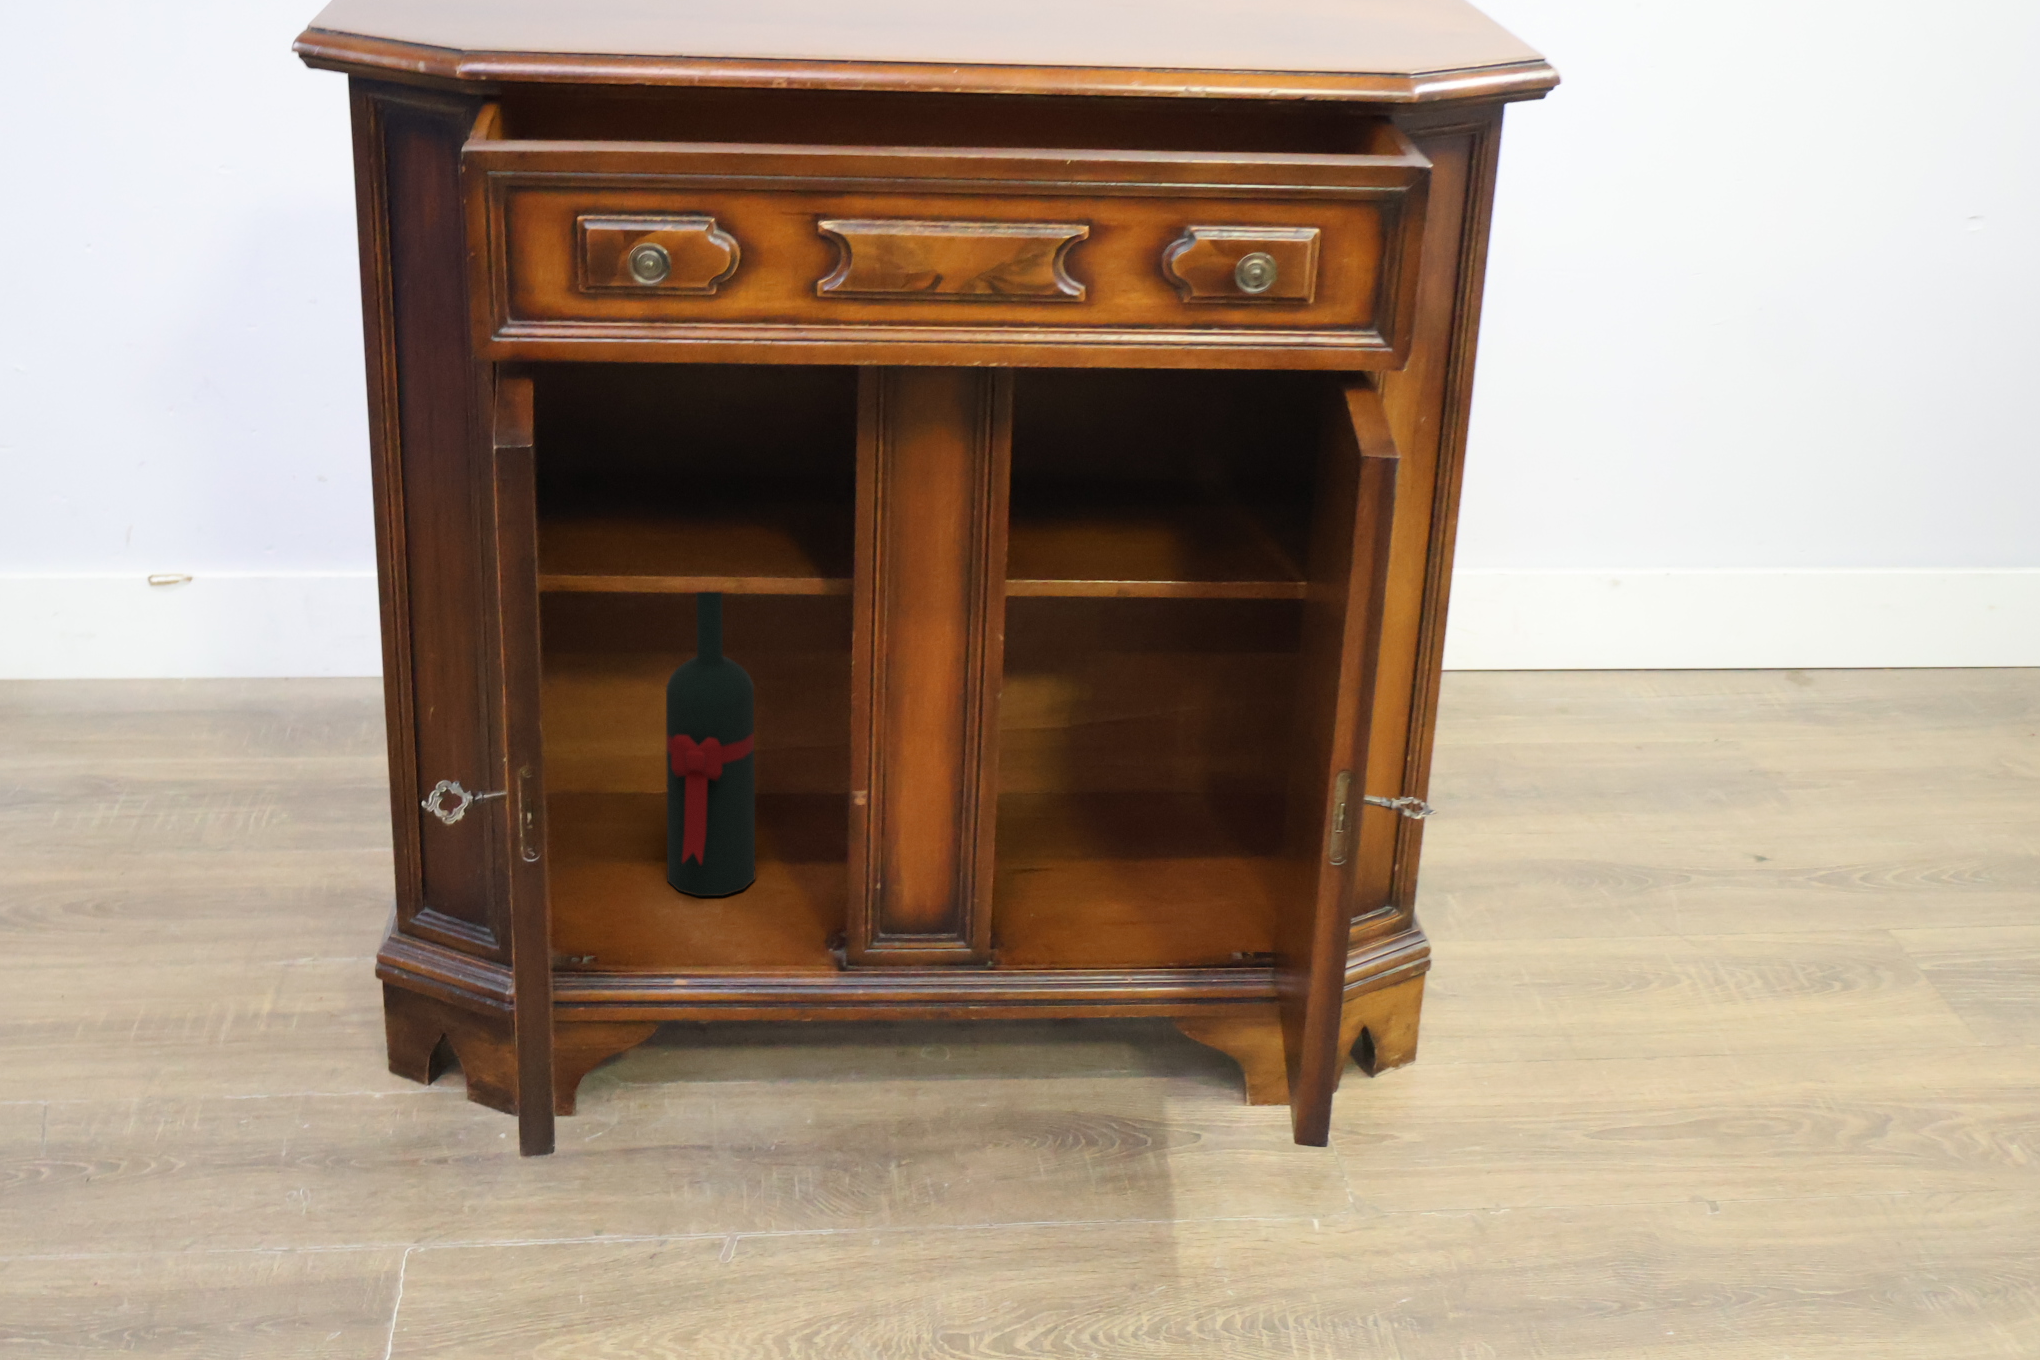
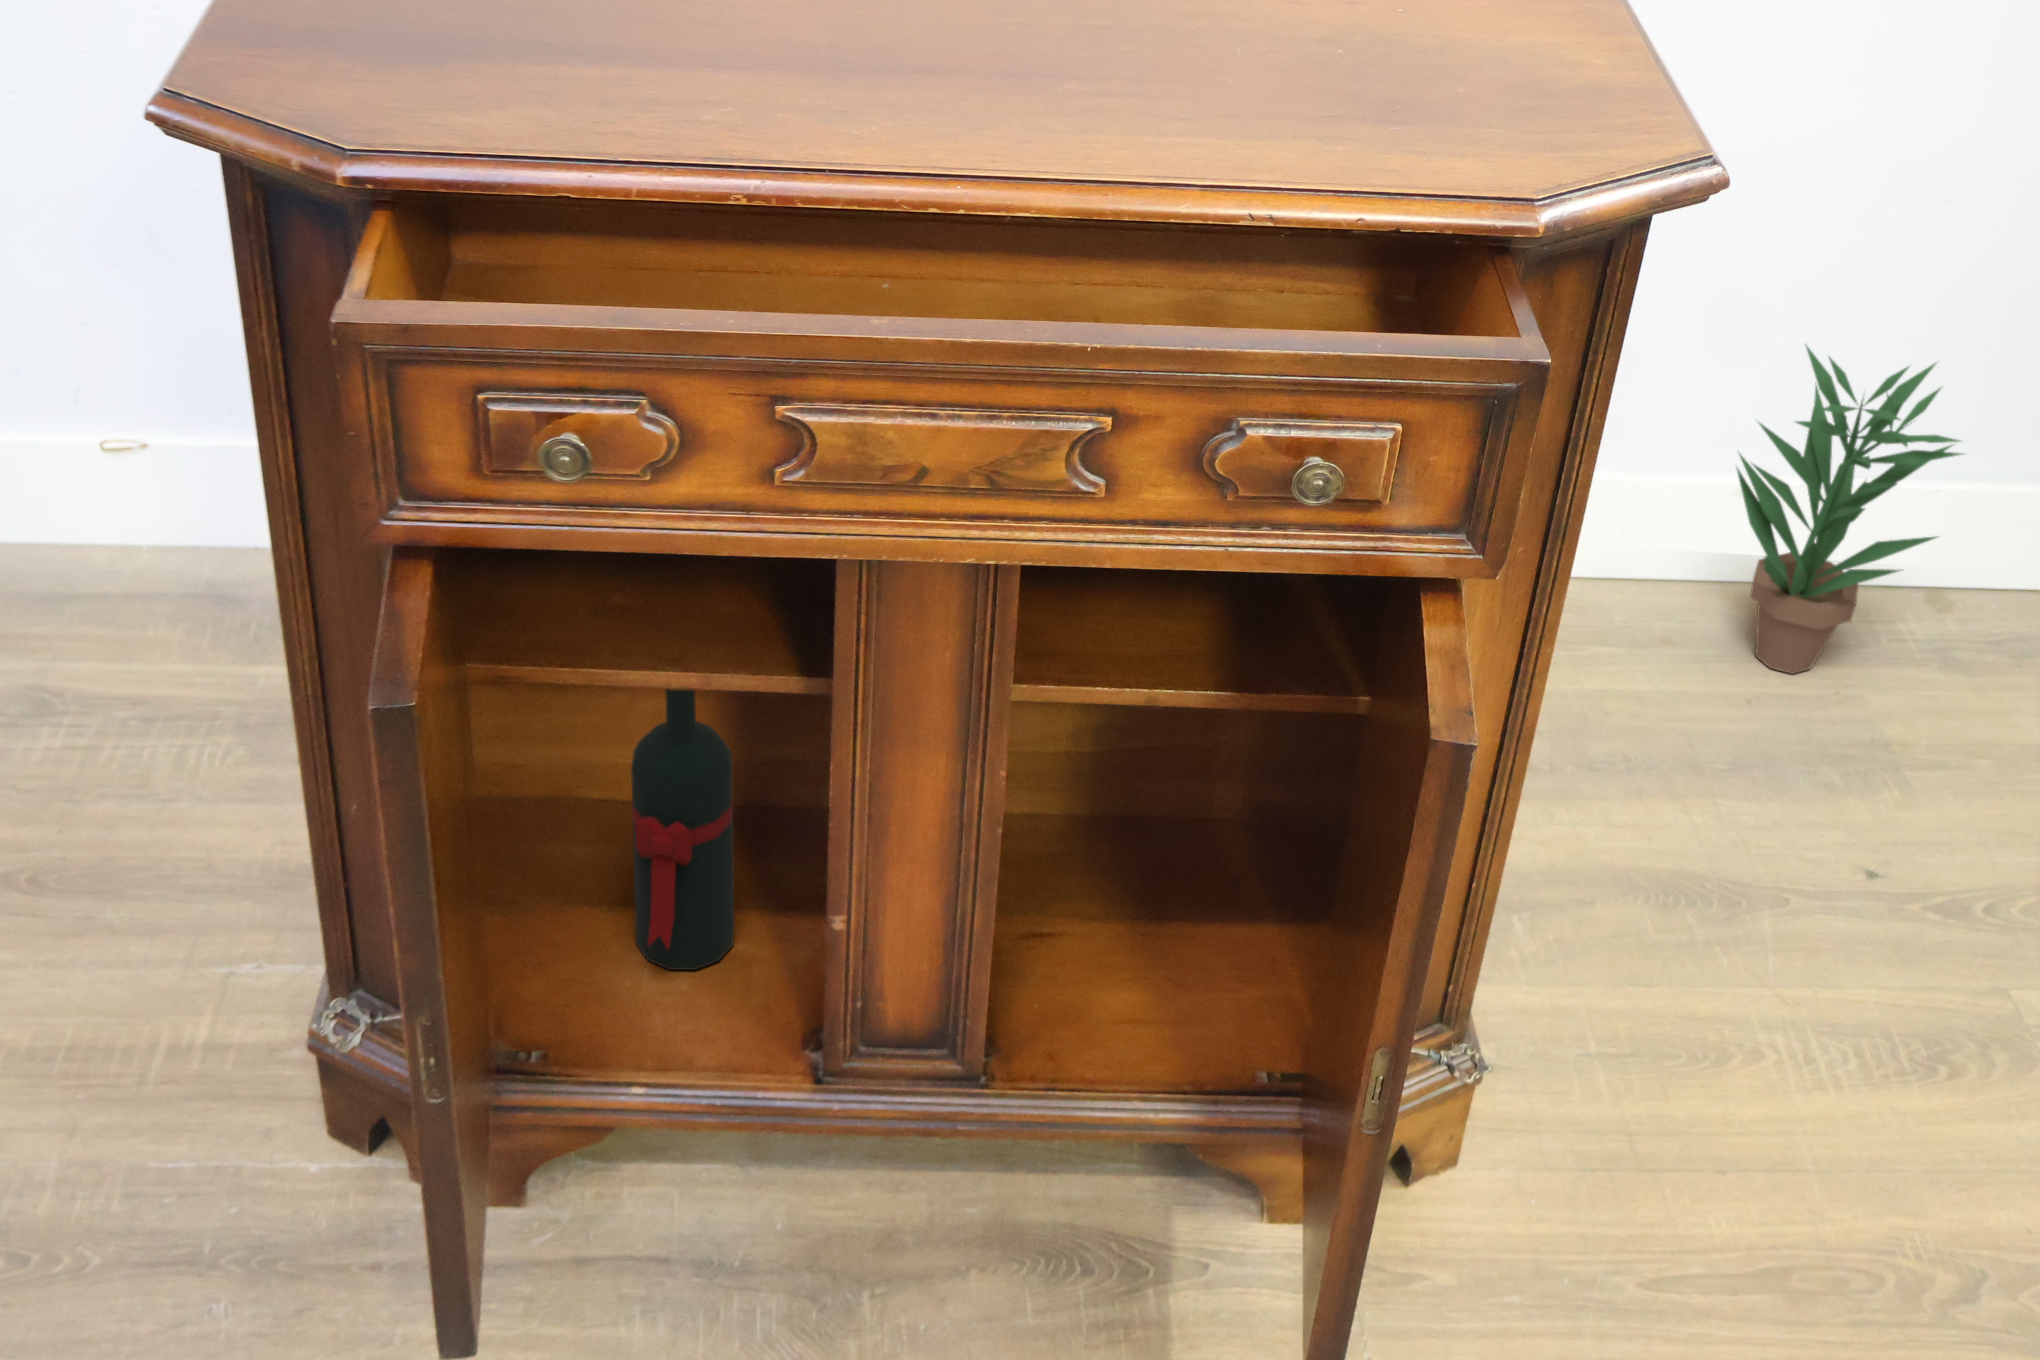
potted plant: none [1600,414,1794,724] -> present [1737,346,1961,674]

